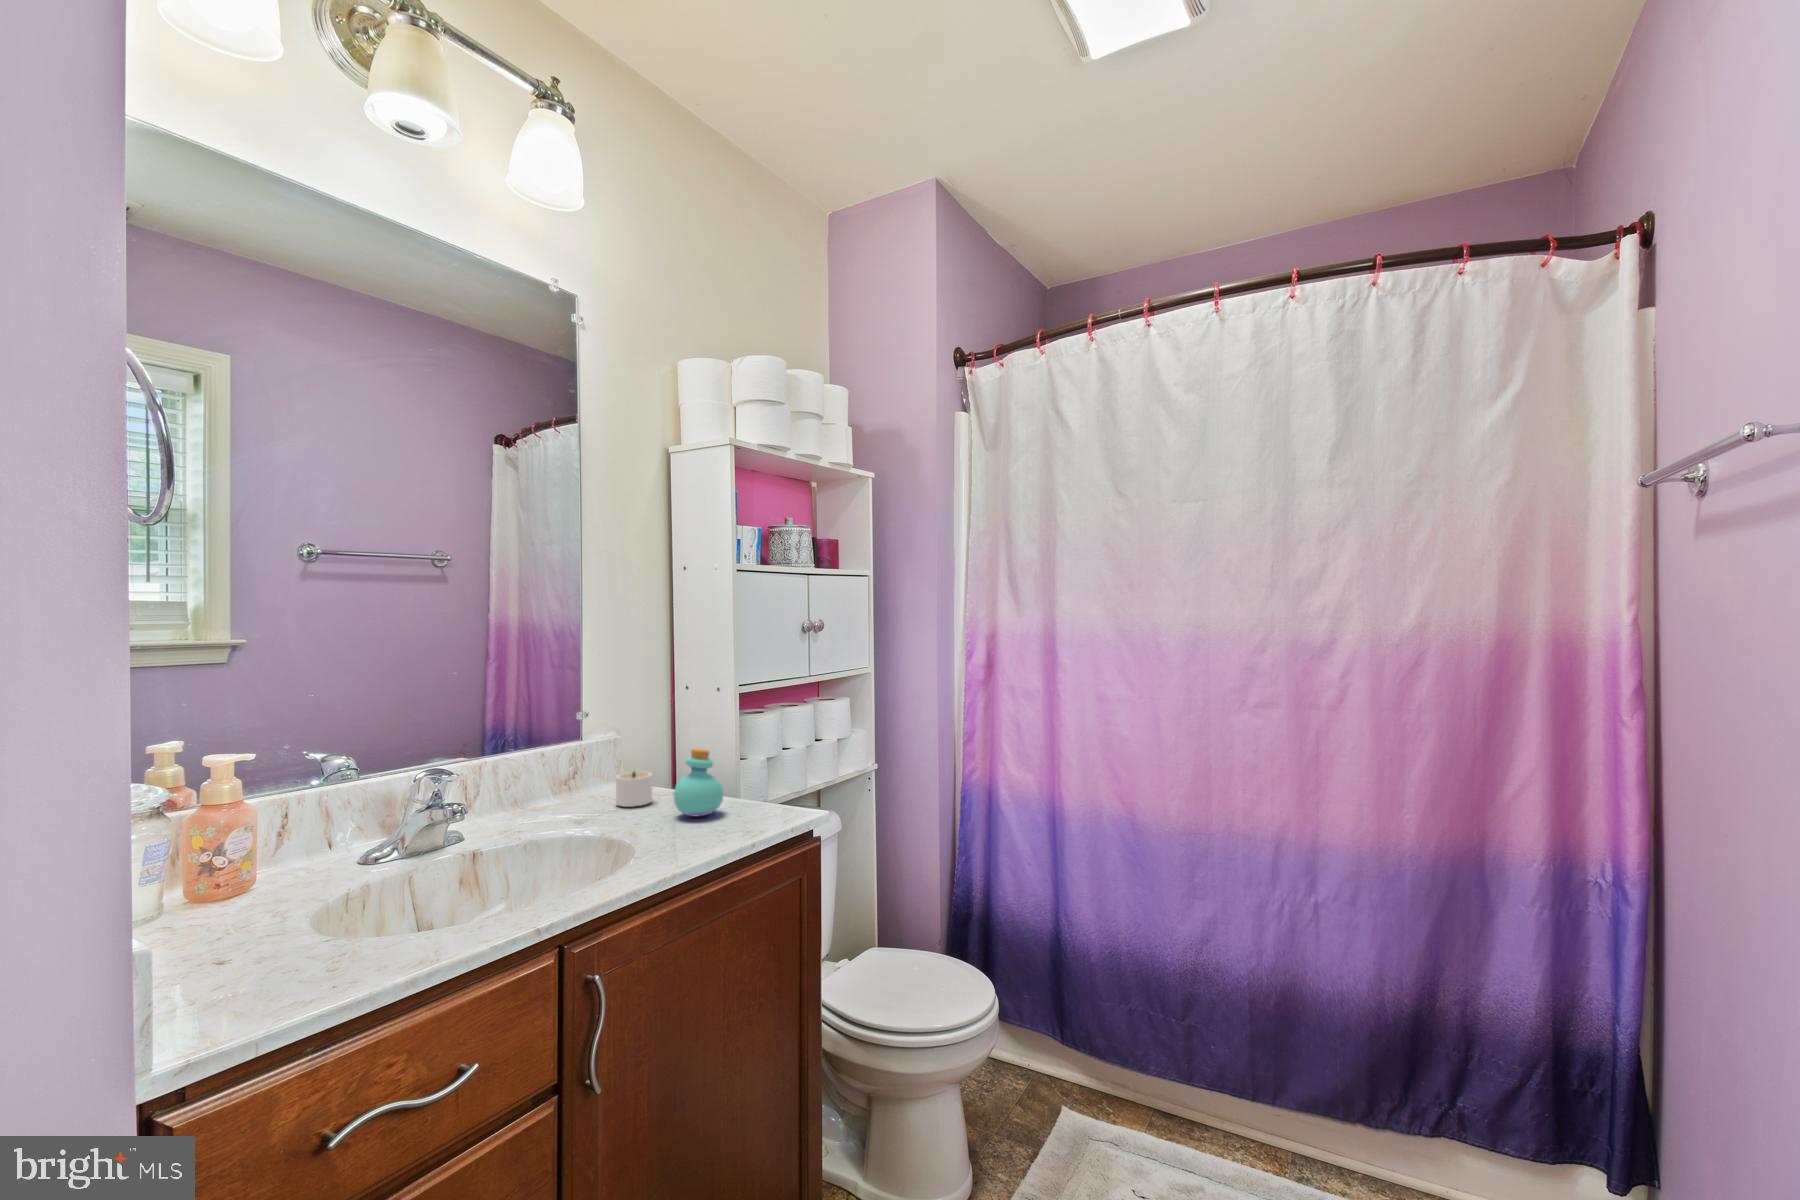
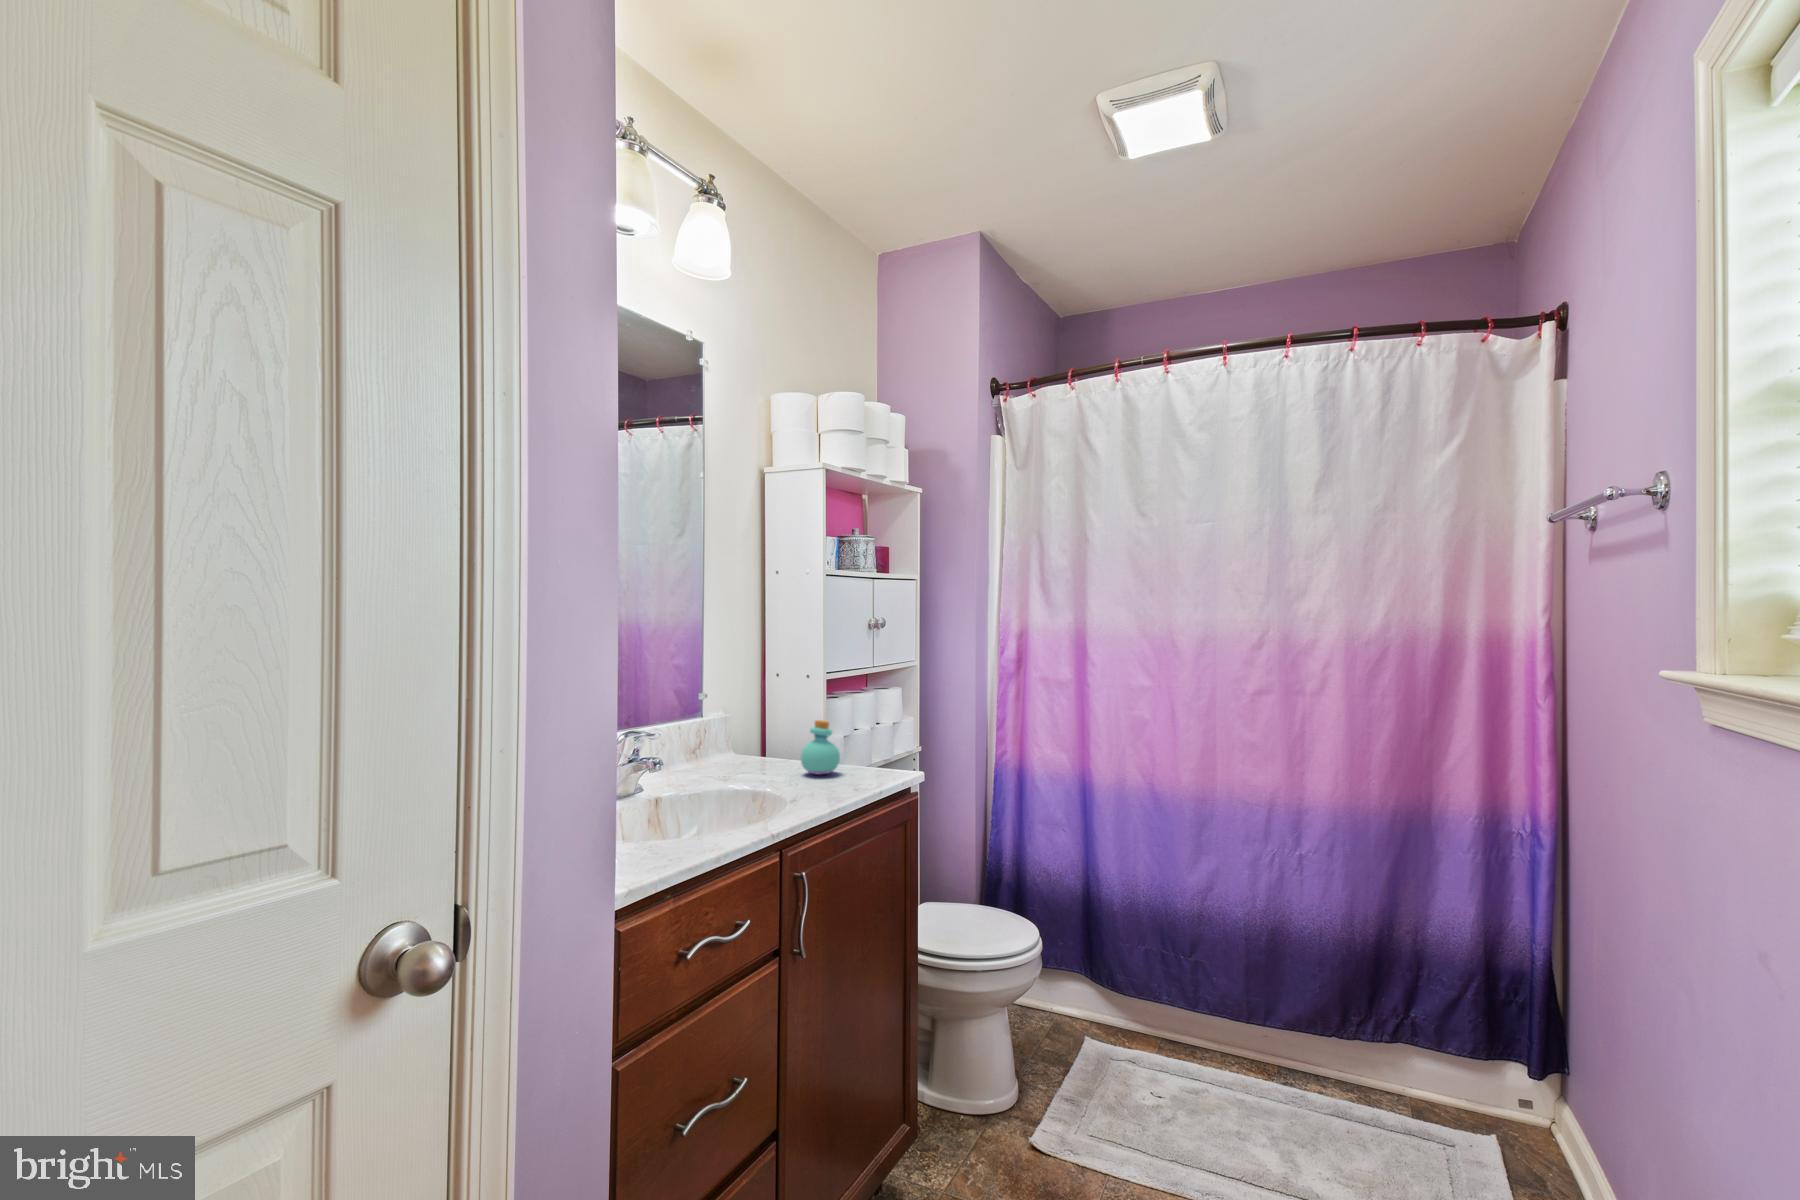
candle: present [616,772,652,807] -> none [744,740,787,769]

